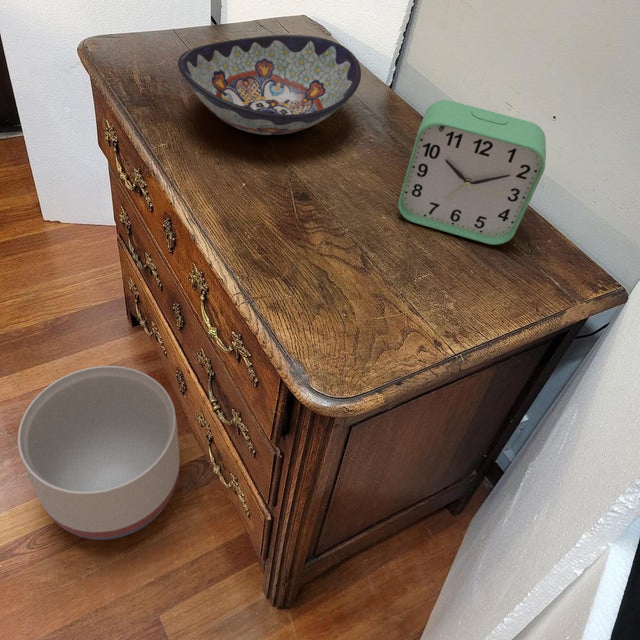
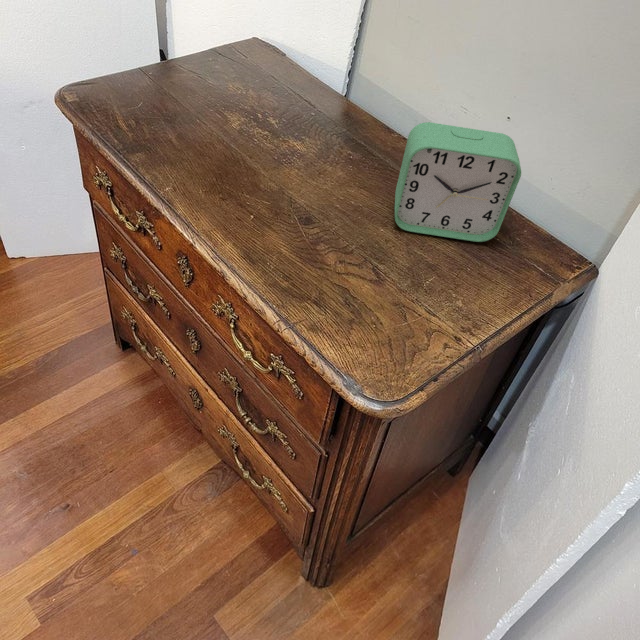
decorative bowl: present [178,35,361,135] -> none [173,67,338,167]
planter: present [18,366,180,540] -> none [58,395,207,559]

